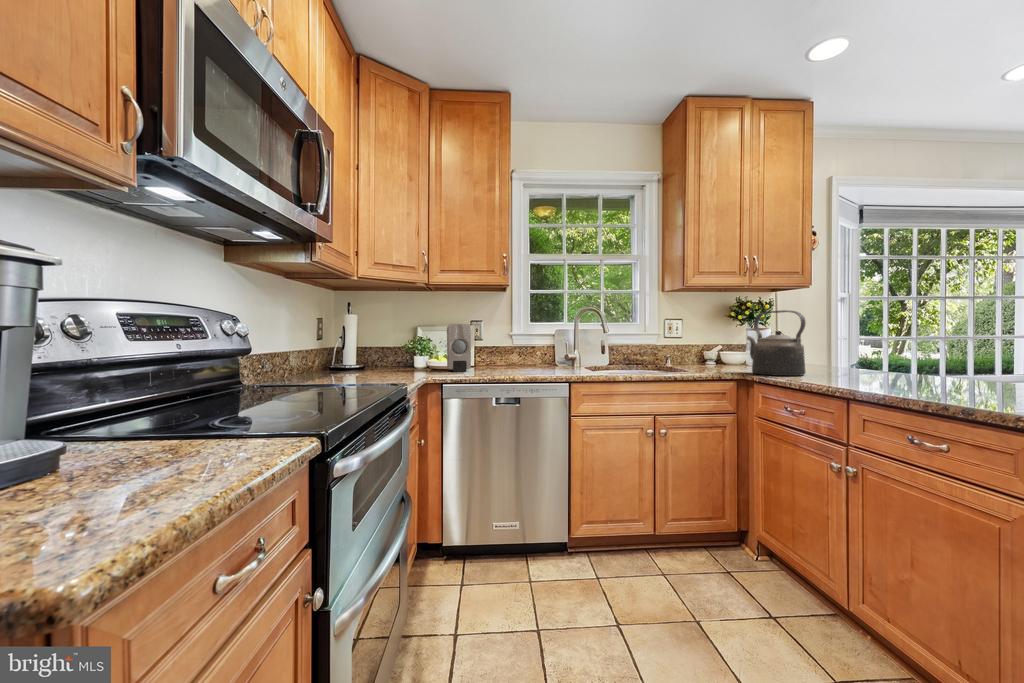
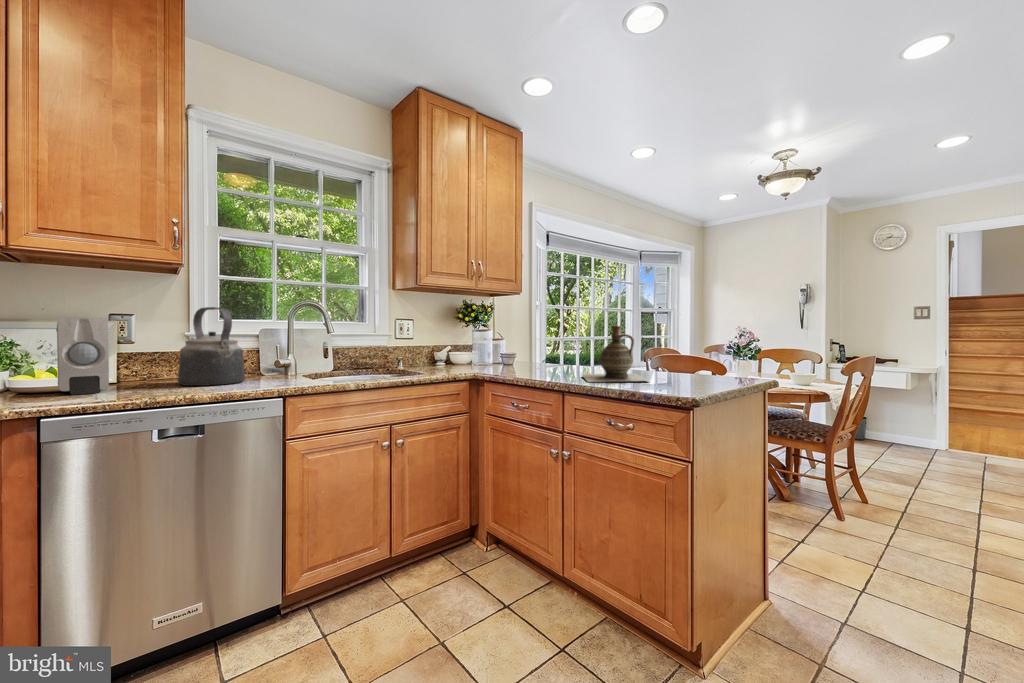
kettle: present [747,310,805,376] -> present [178,307,245,386]
ceramic jug: none [875,323,977,391] -> present [582,326,649,382]

